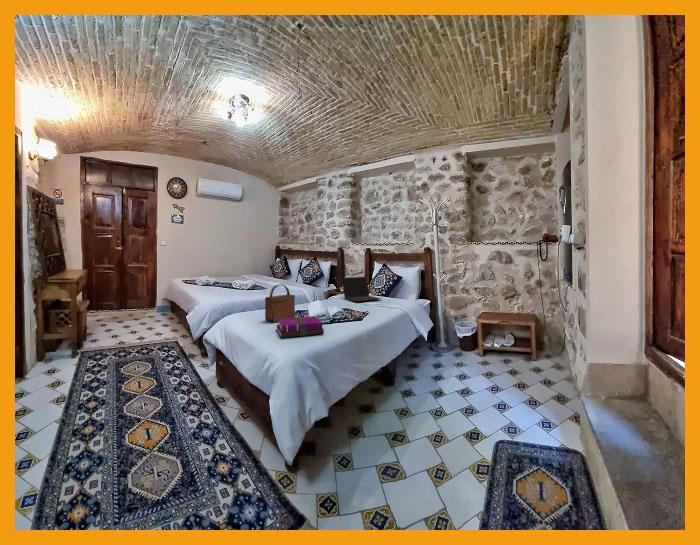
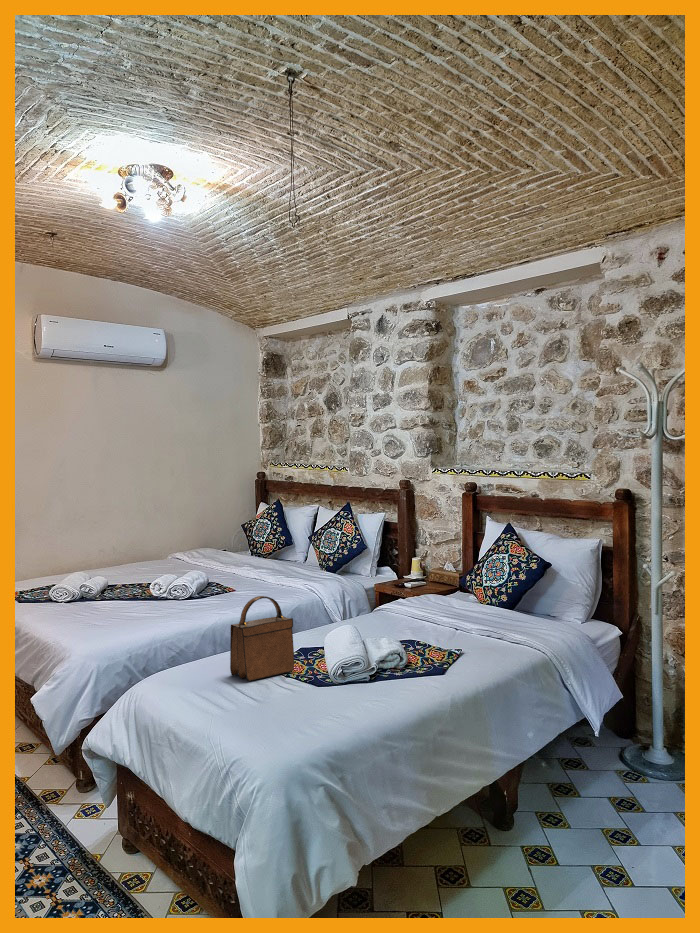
laptop: present [341,277,381,302] -> none [404,560,503,624]
notebook: present [276,316,324,338] -> none [253,671,354,722]

